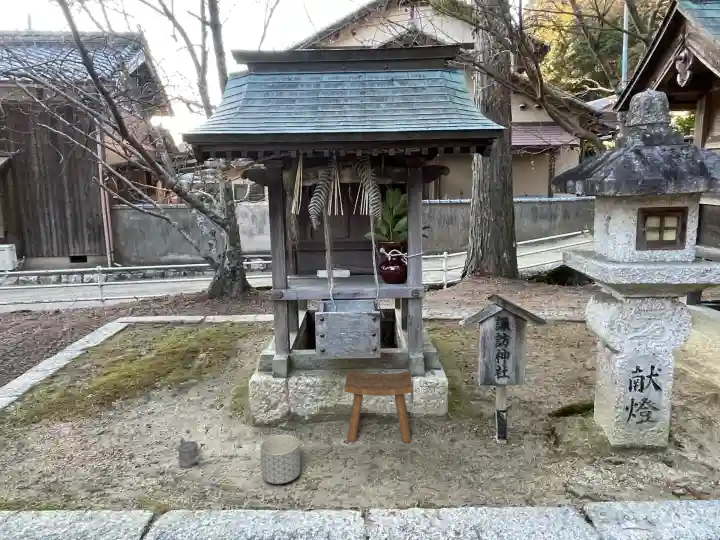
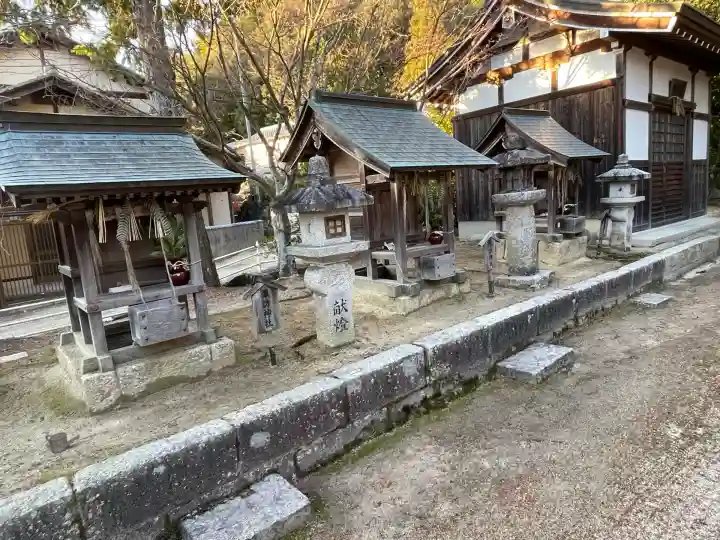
stool: present [345,371,413,443] -> none [164,340,221,396]
planter: present [260,435,300,484] -> none [127,399,160,432]

